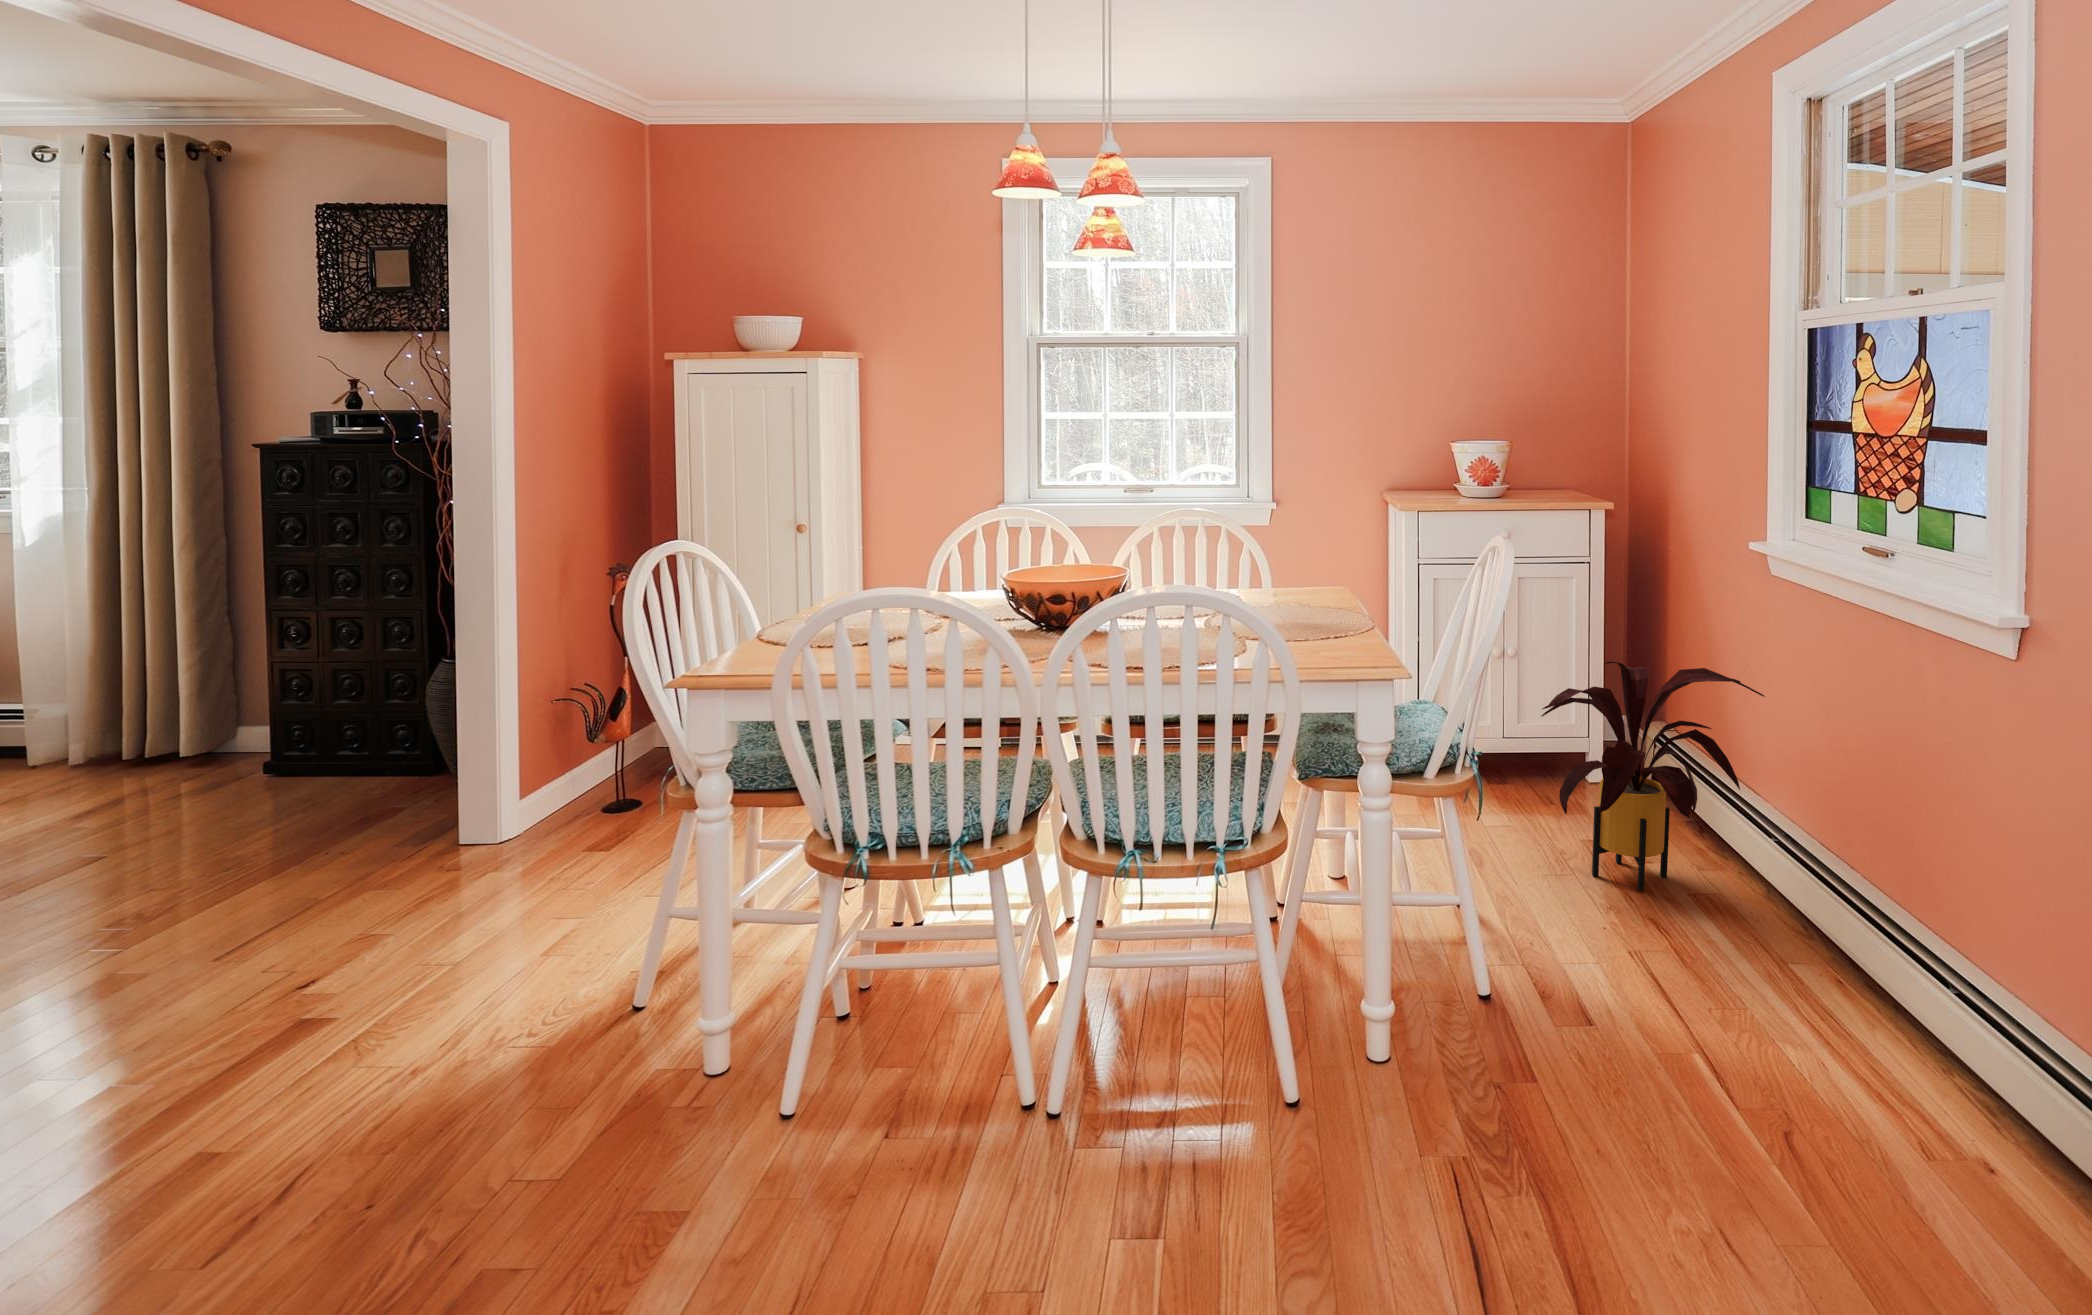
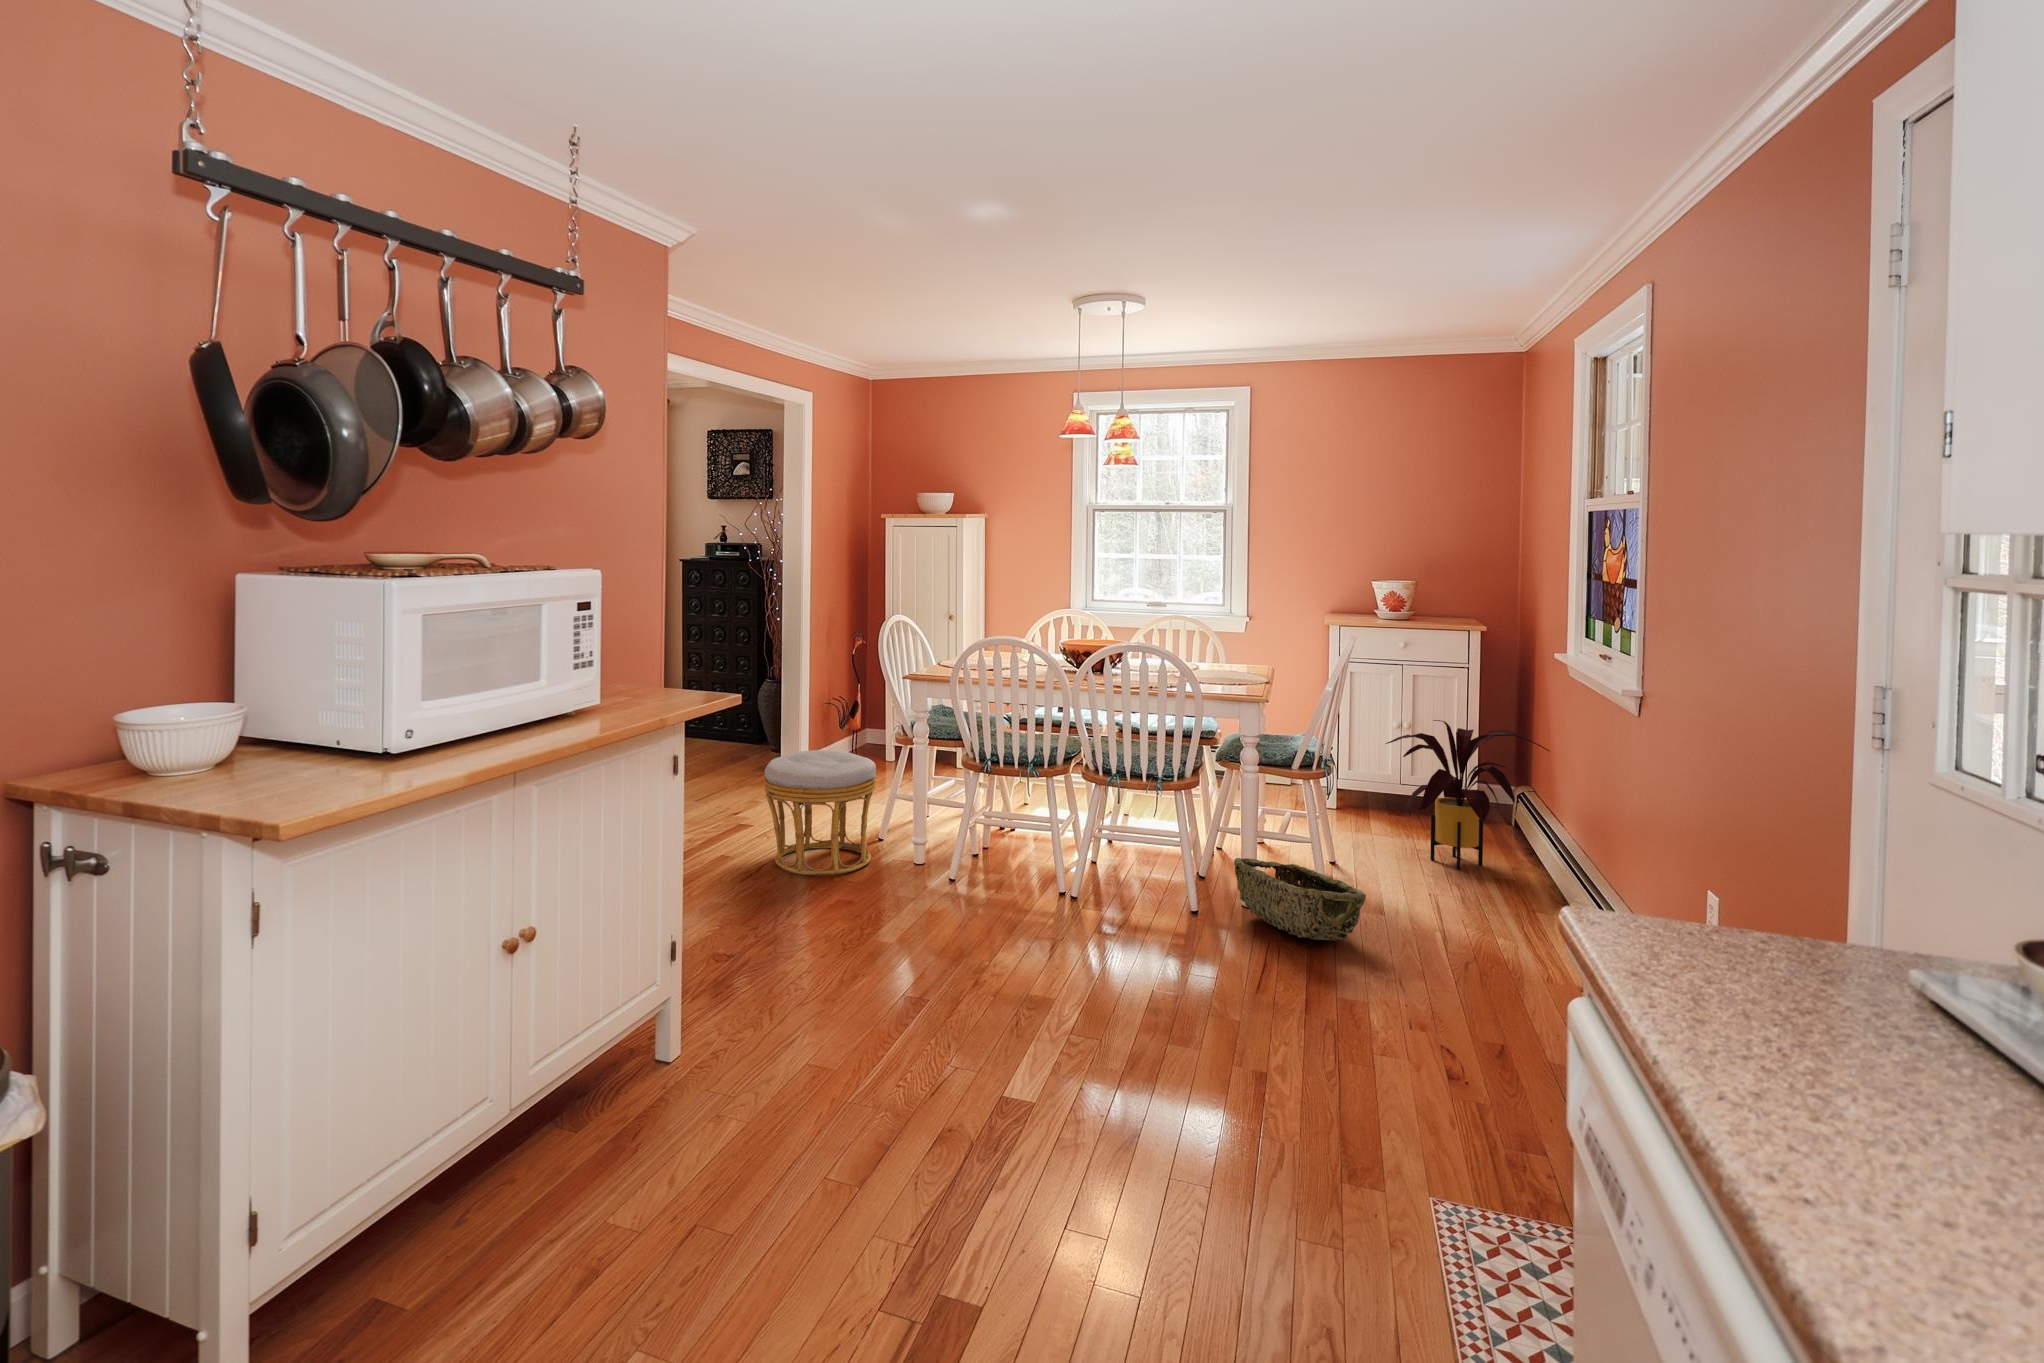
ottoman: none [326,833,620,1144] -> present [764,750,877,876]
woven basket: none [1364,967,1628,1155] -> present [1234,858,1366,941]

